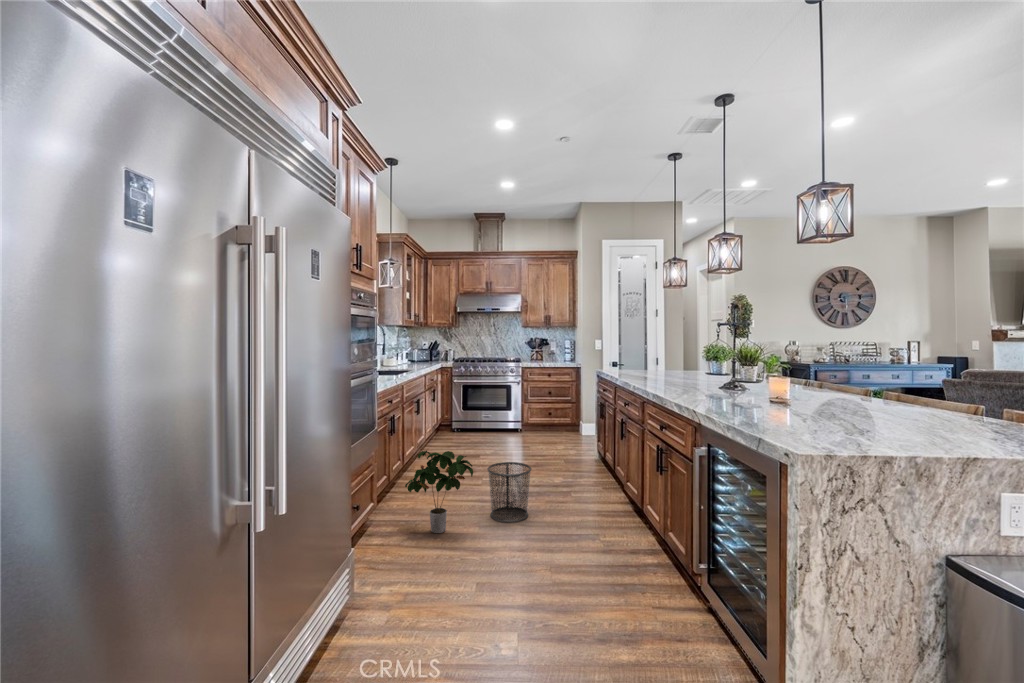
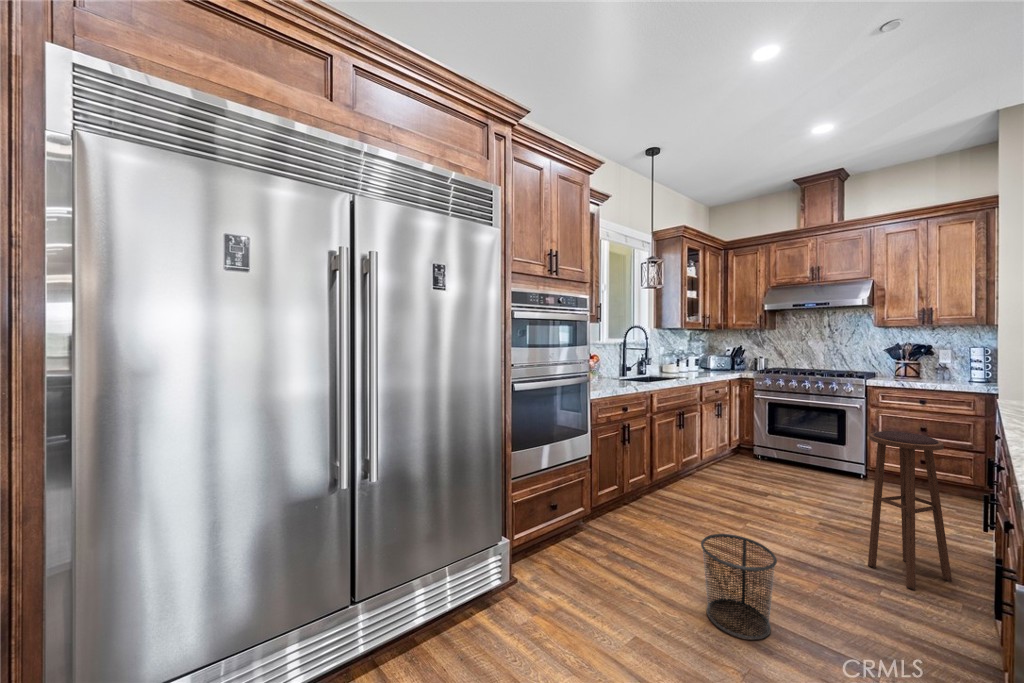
stool: none [548,387,582,475] -> present [868,431,952,590]
potted plant: present [405,451,473,533] -> none [594,491,665,602]

